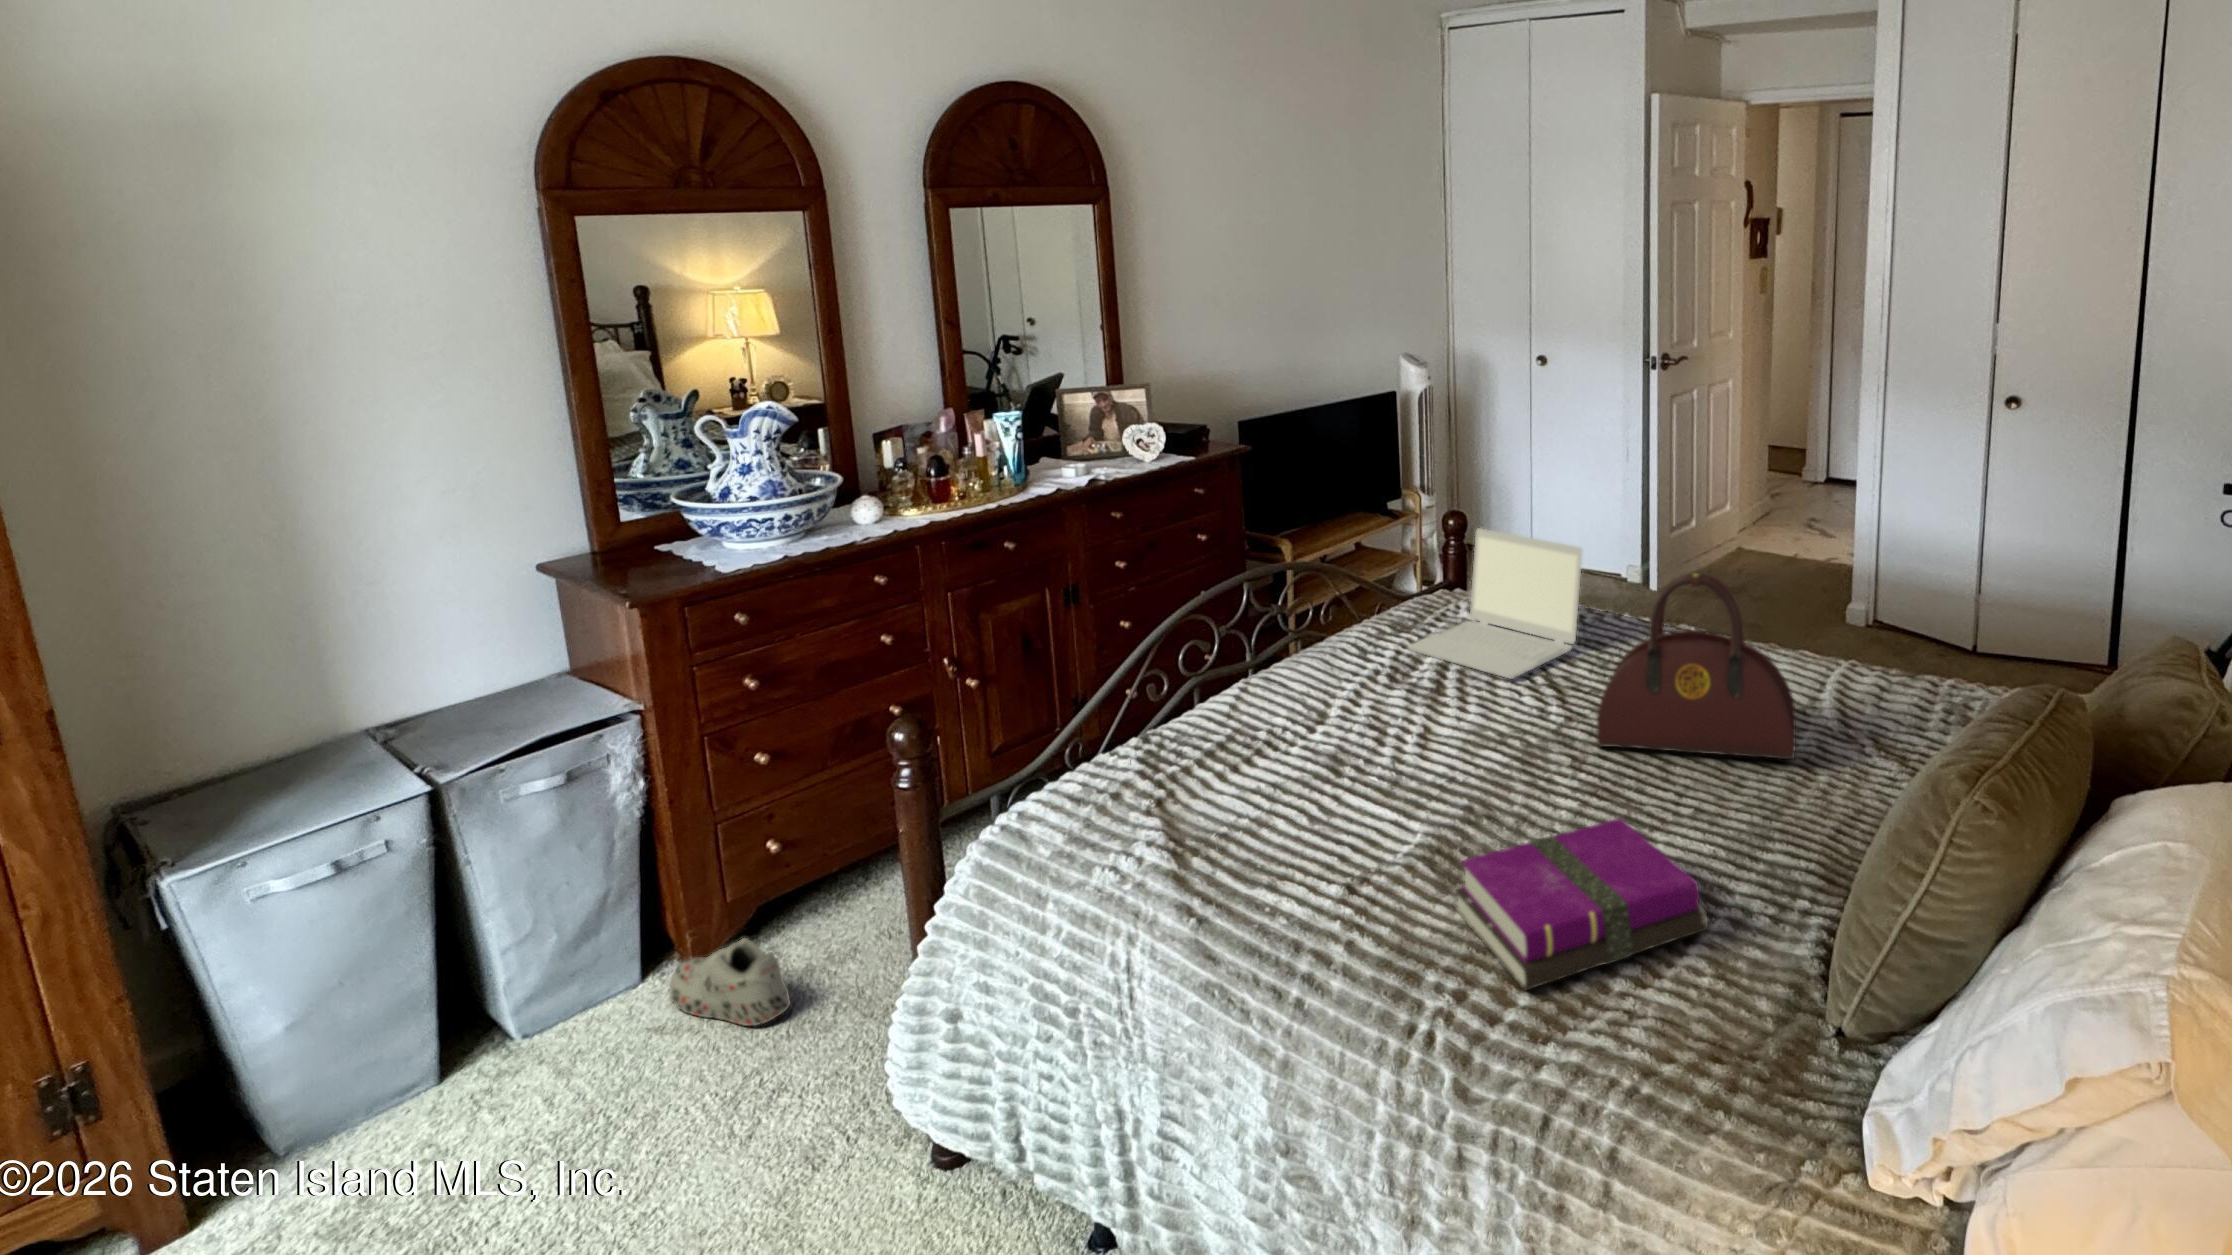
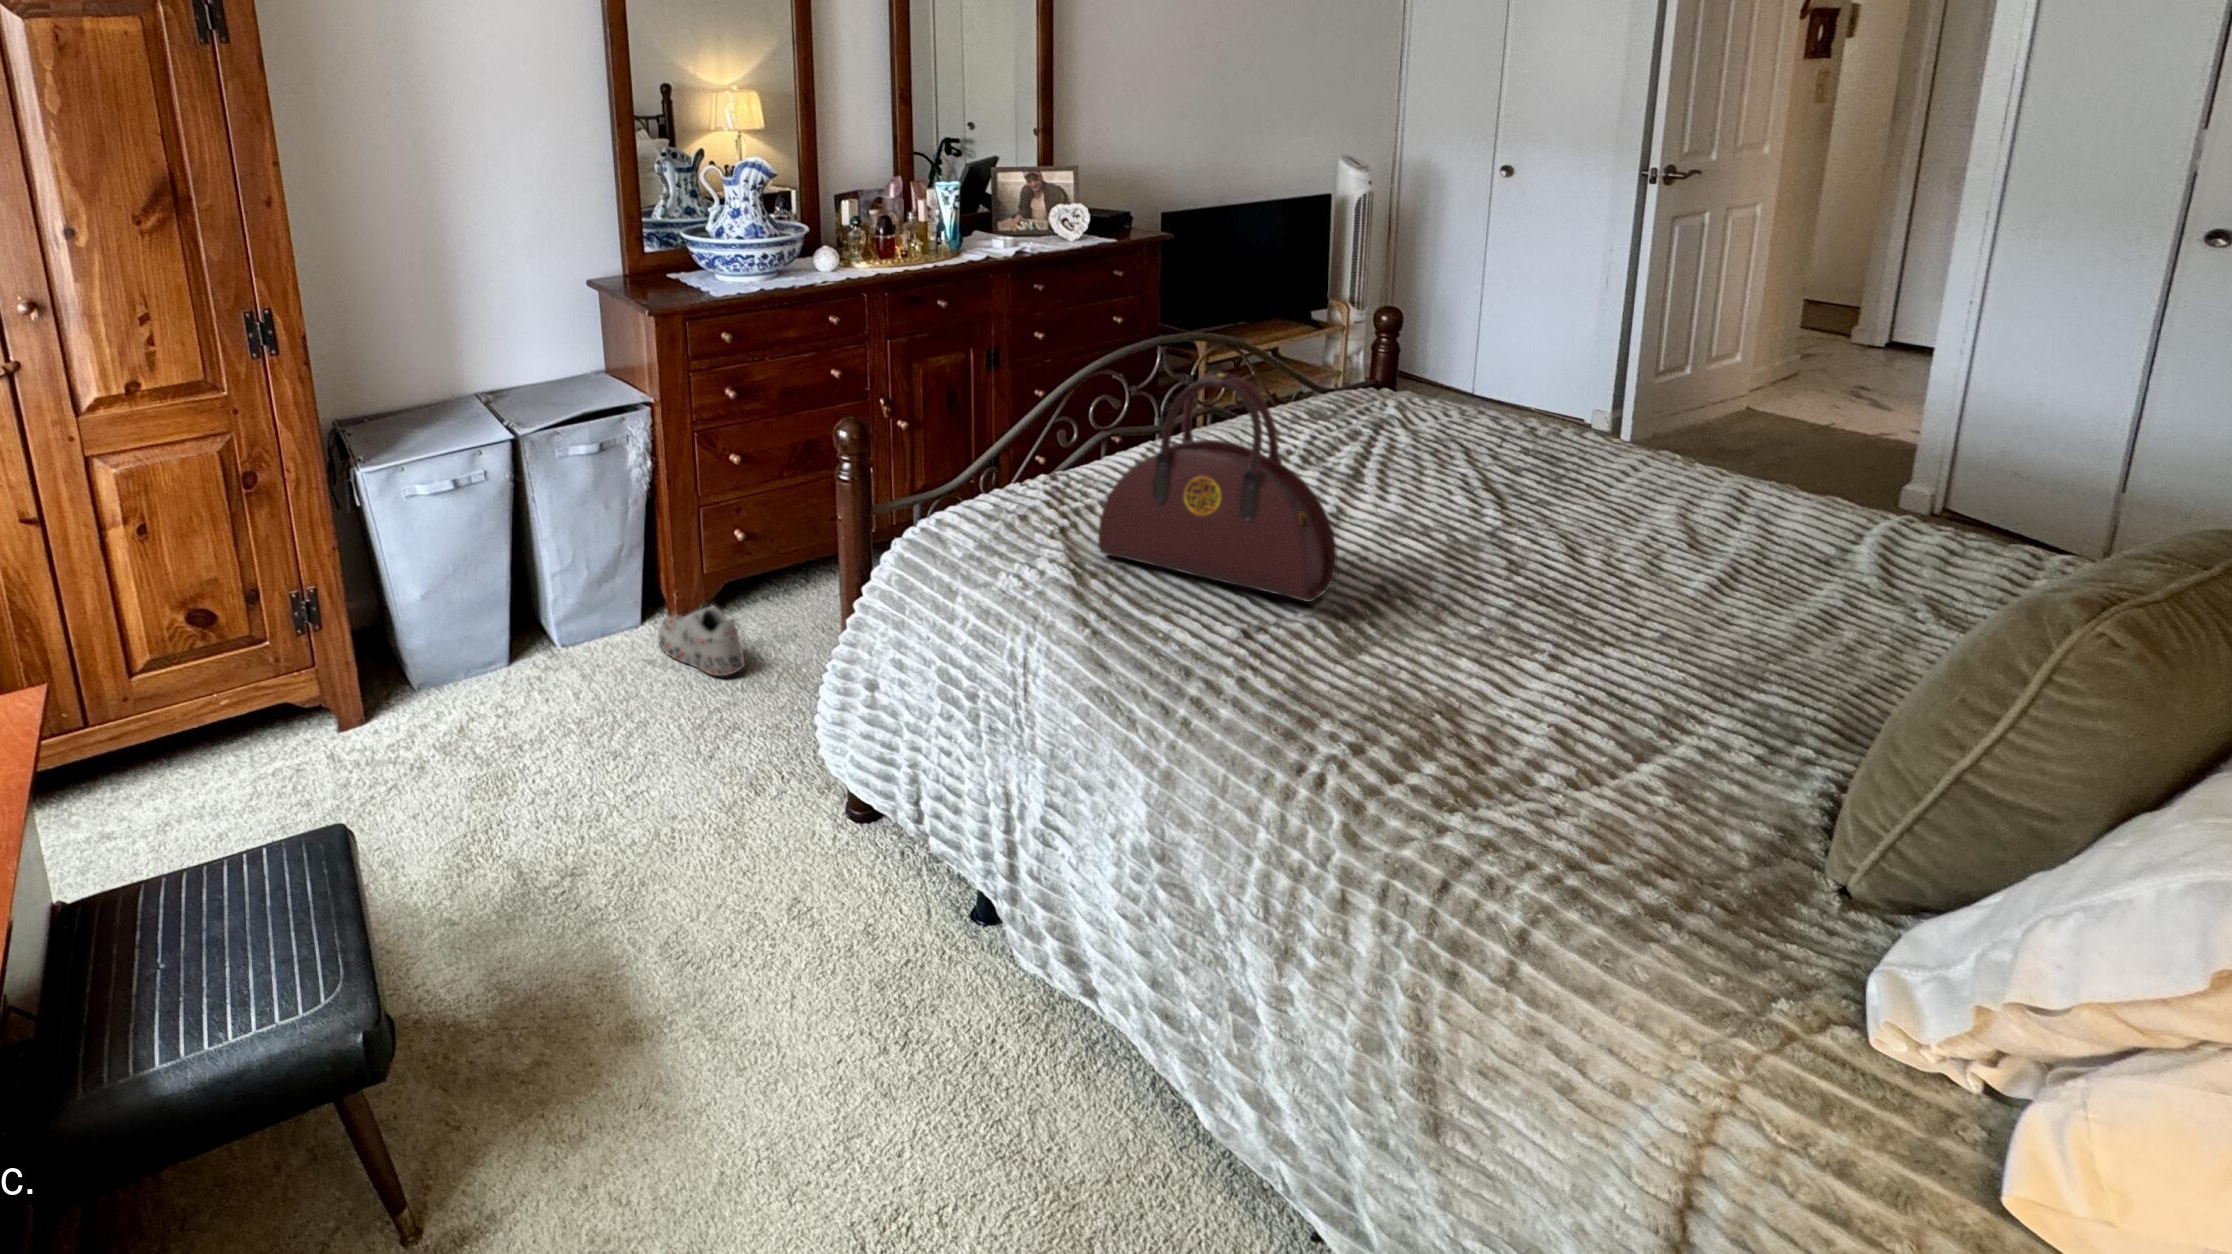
laptop: present [1408,528,1582,679] -> none [1329,319,1549,477]
handbag: present [1596,572,1796,759] -> present [1098,373,1337,602]
notebook: present [1455,819,1708,990] -> none [1360,617,1669,761]

